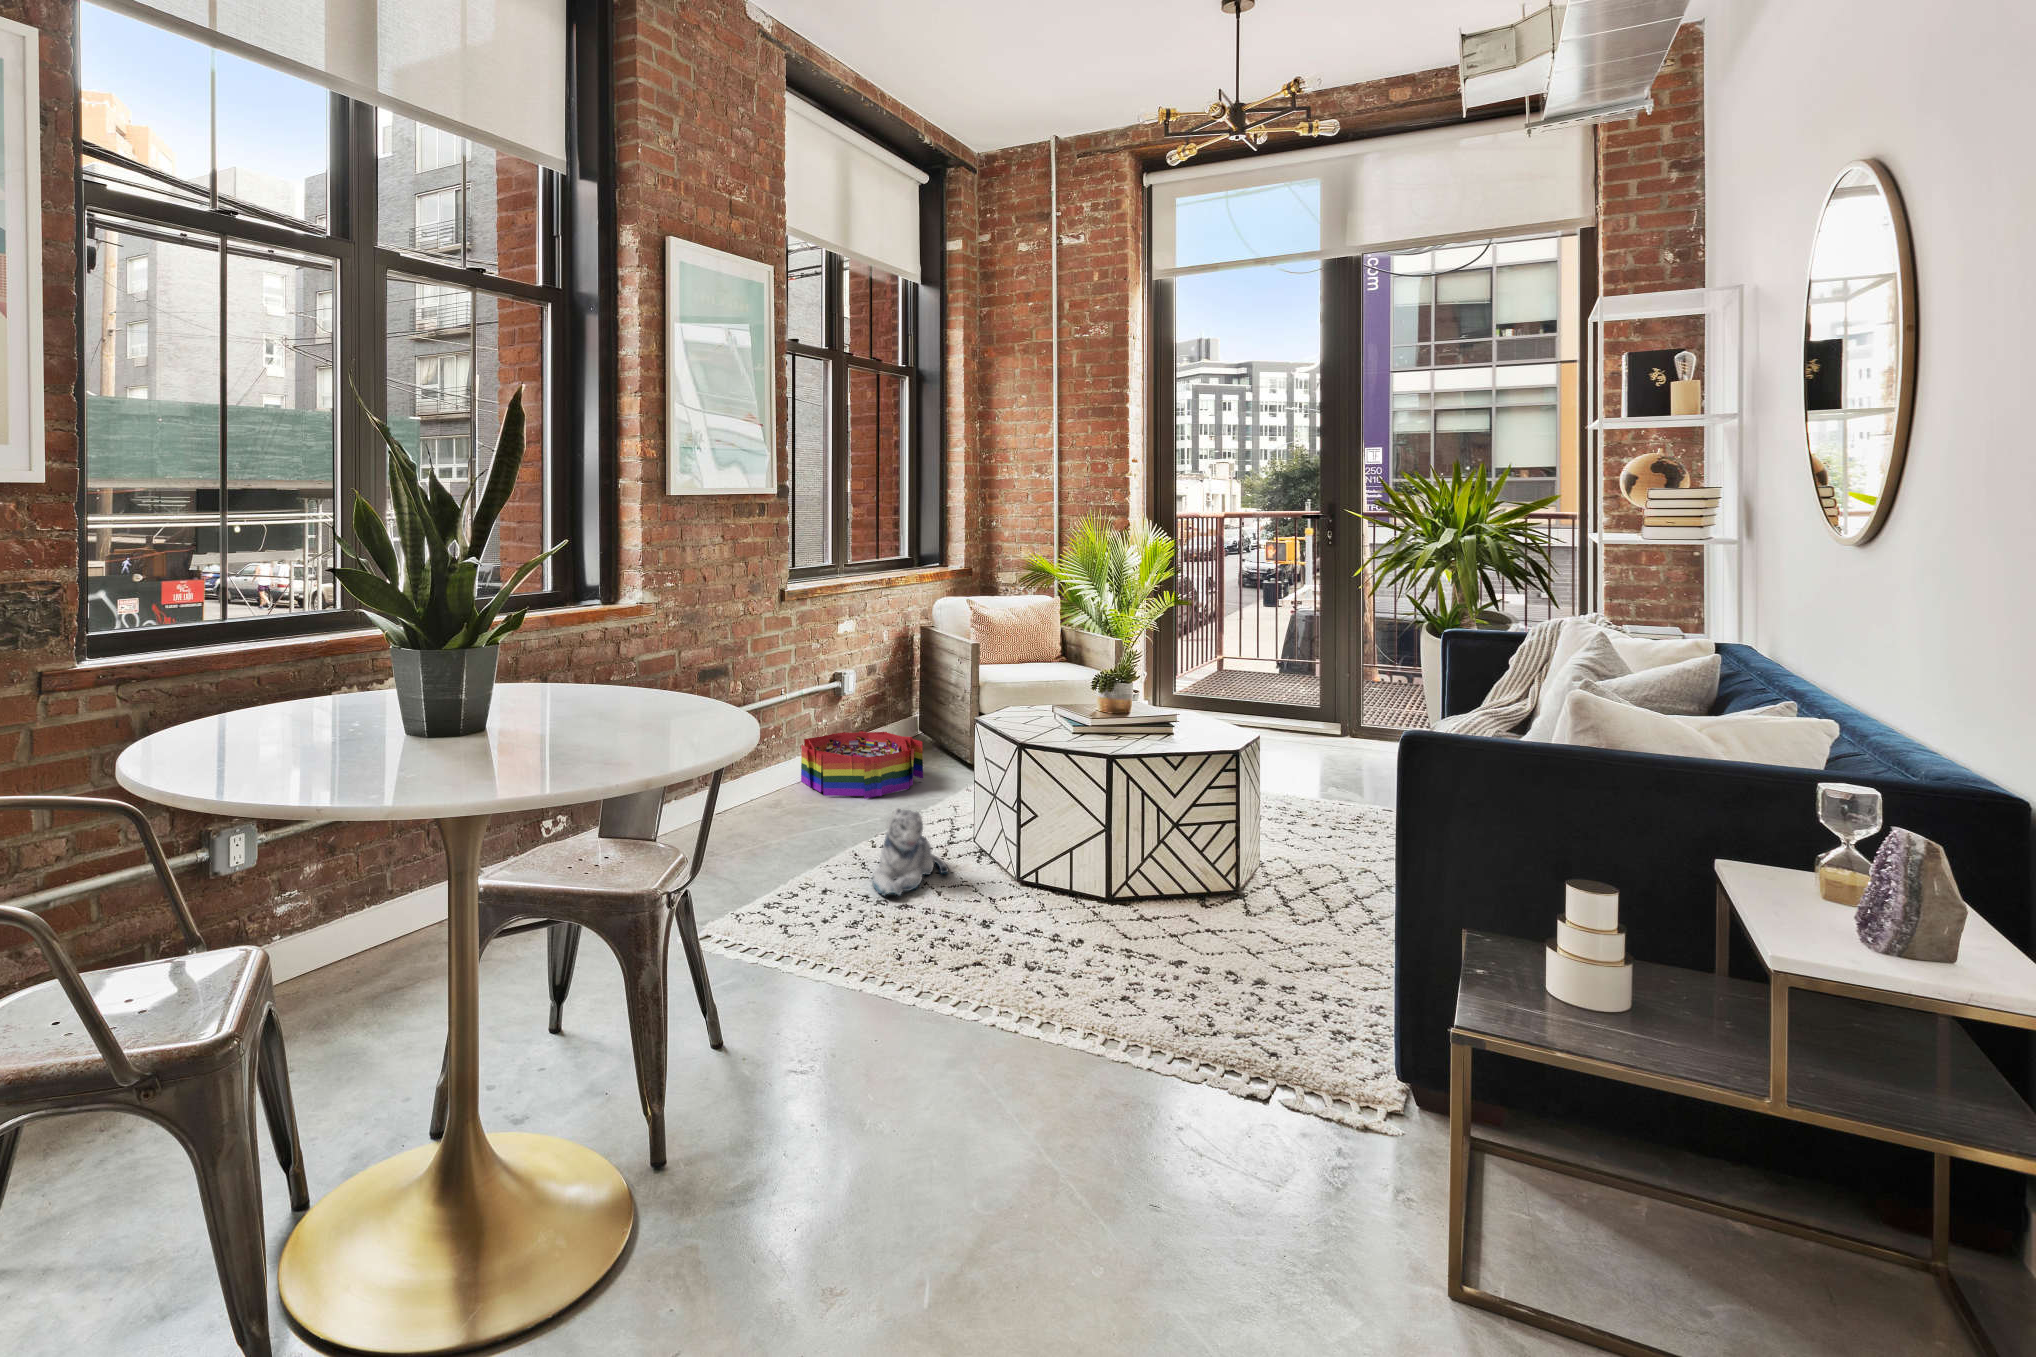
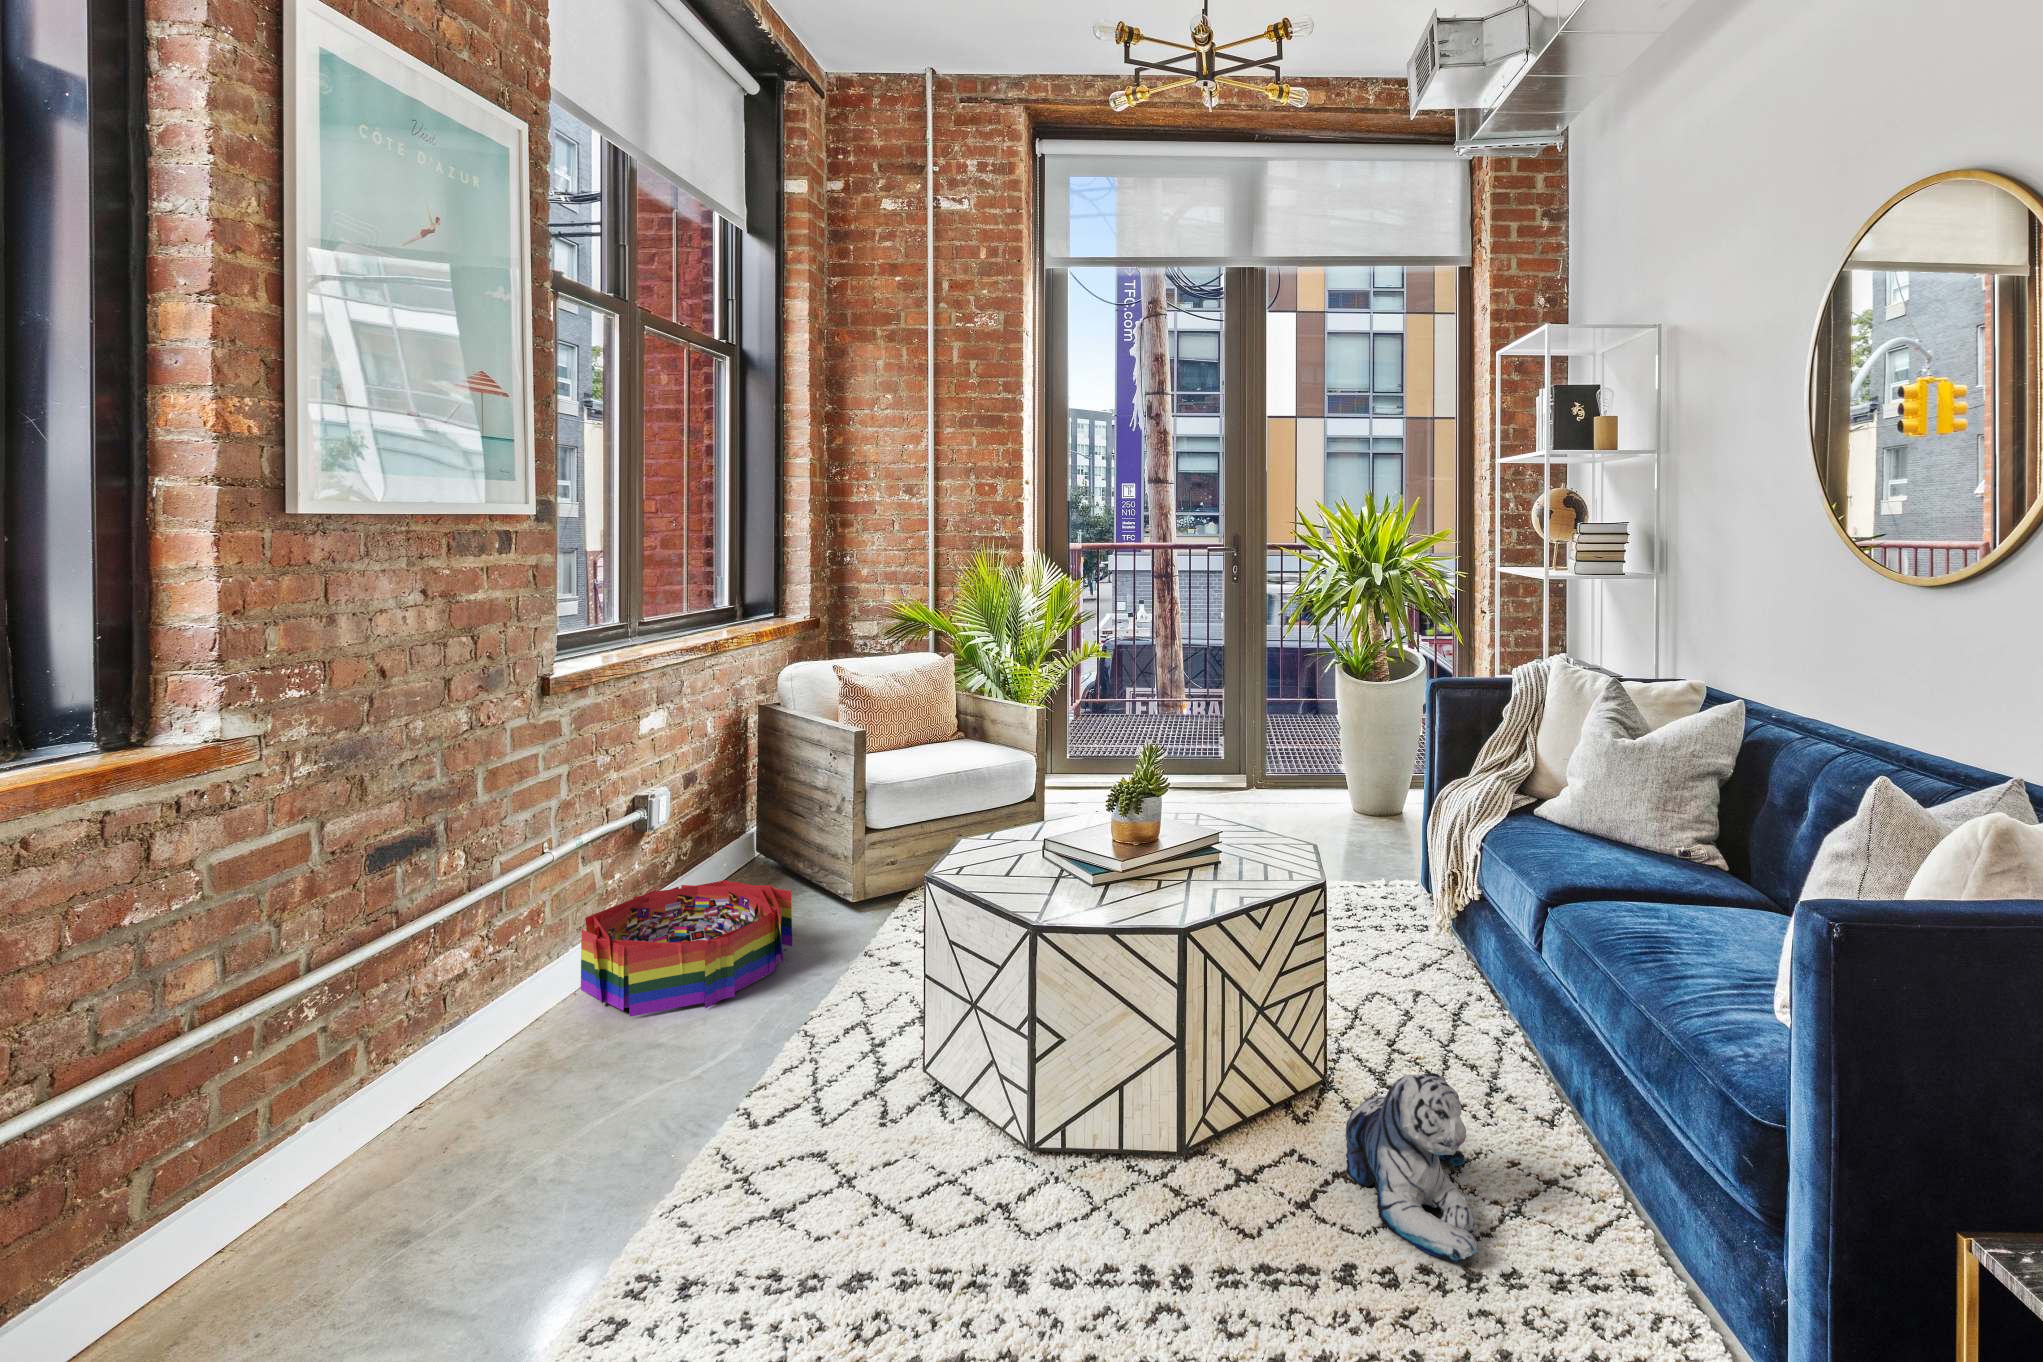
plush toy: present [872,809,948,896] -> present [1346,1073,1478,1262]

